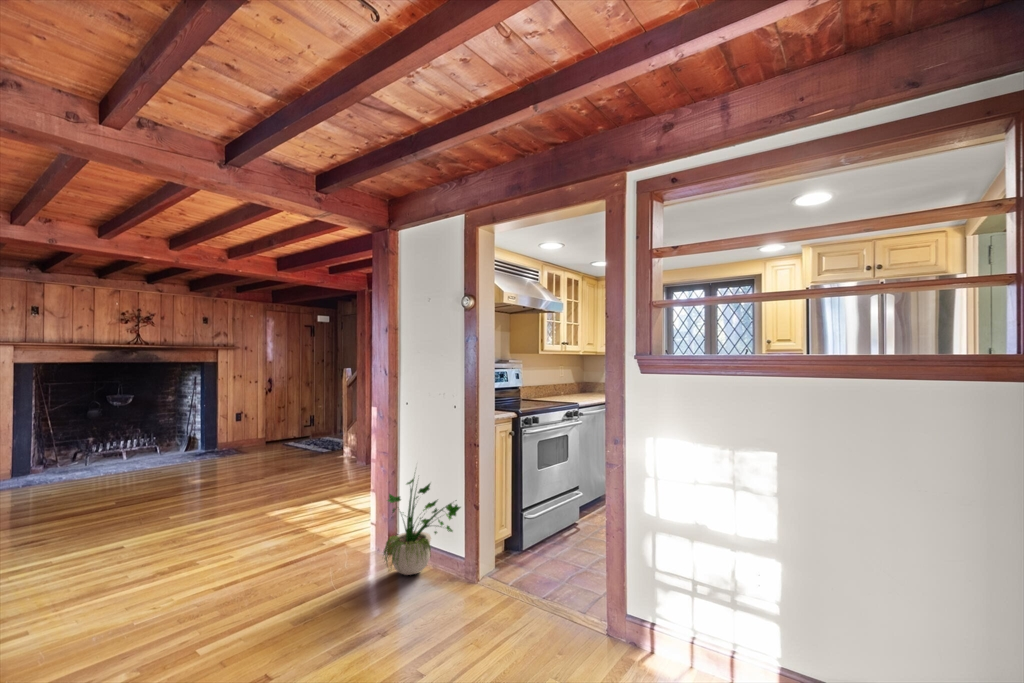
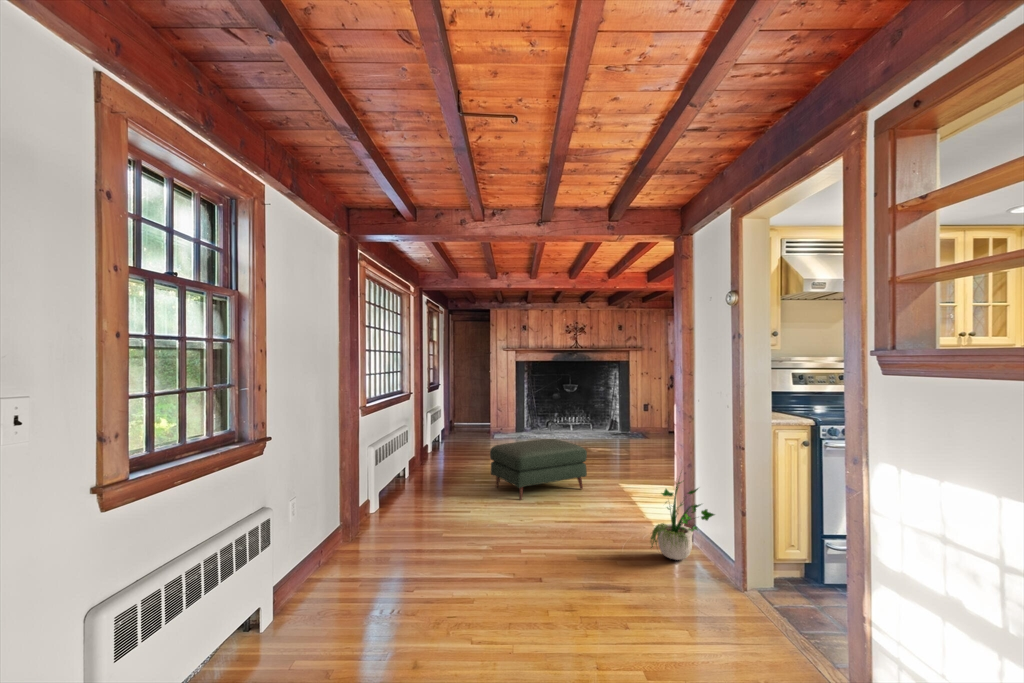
ottoman: none [27,468,224,577] -> present [490,439,587,500]

